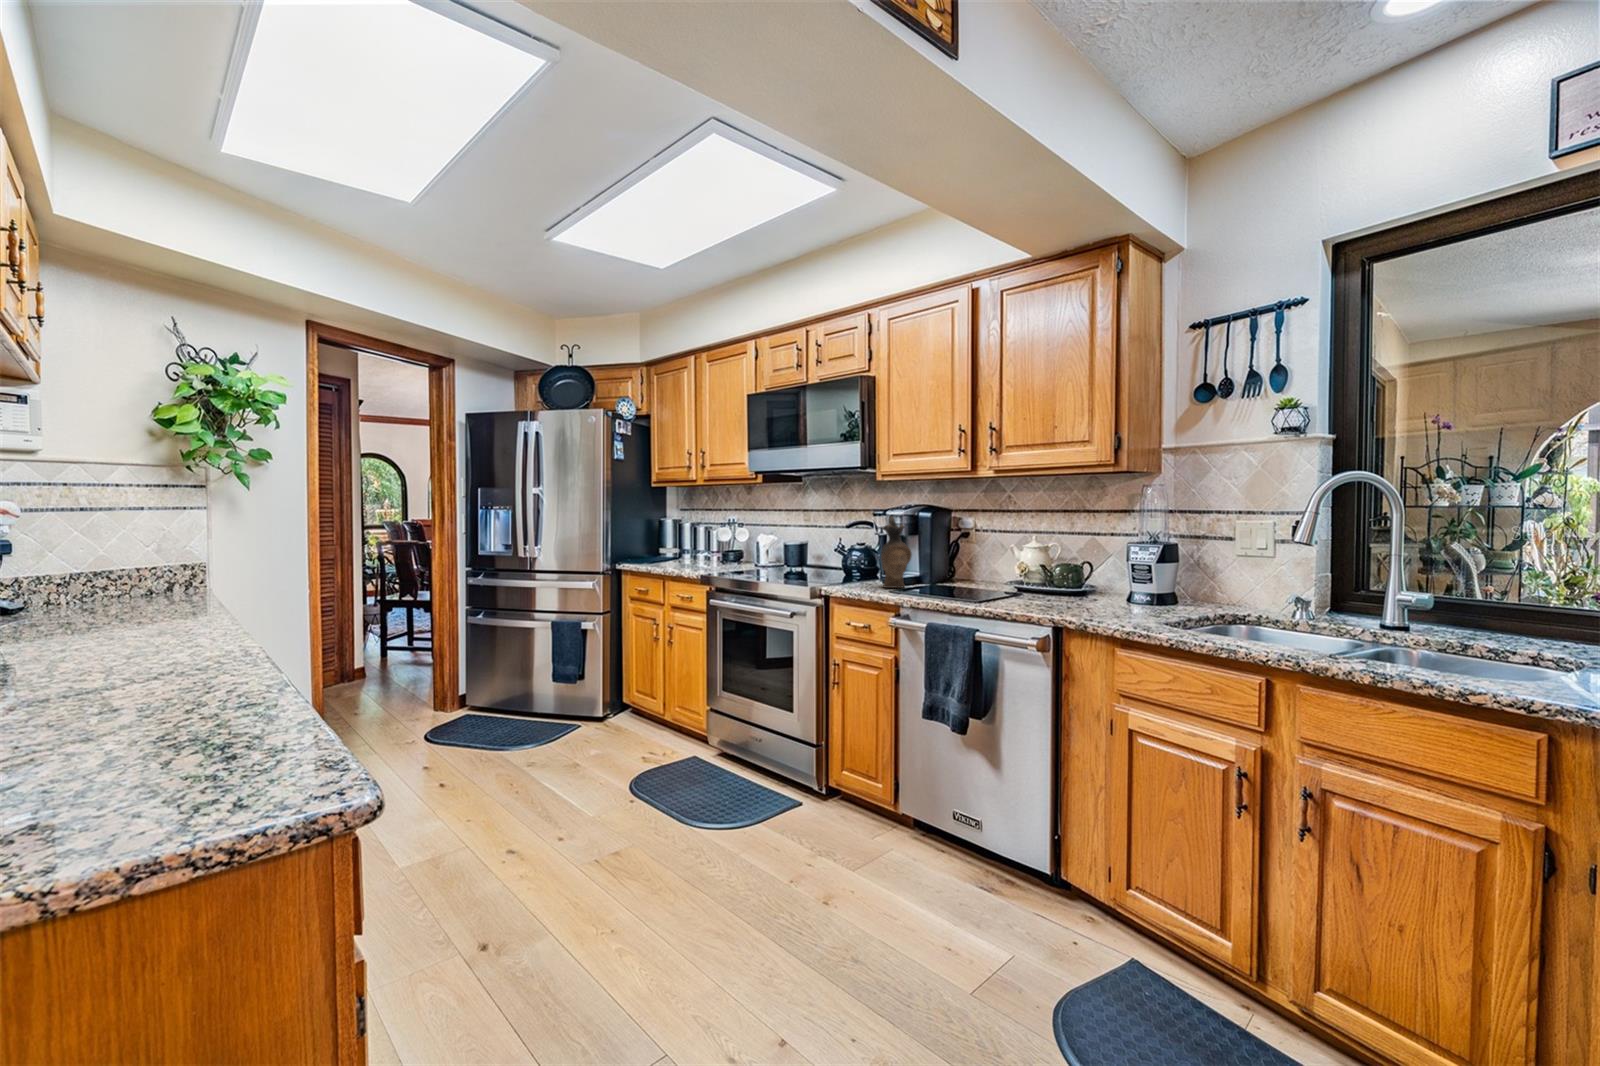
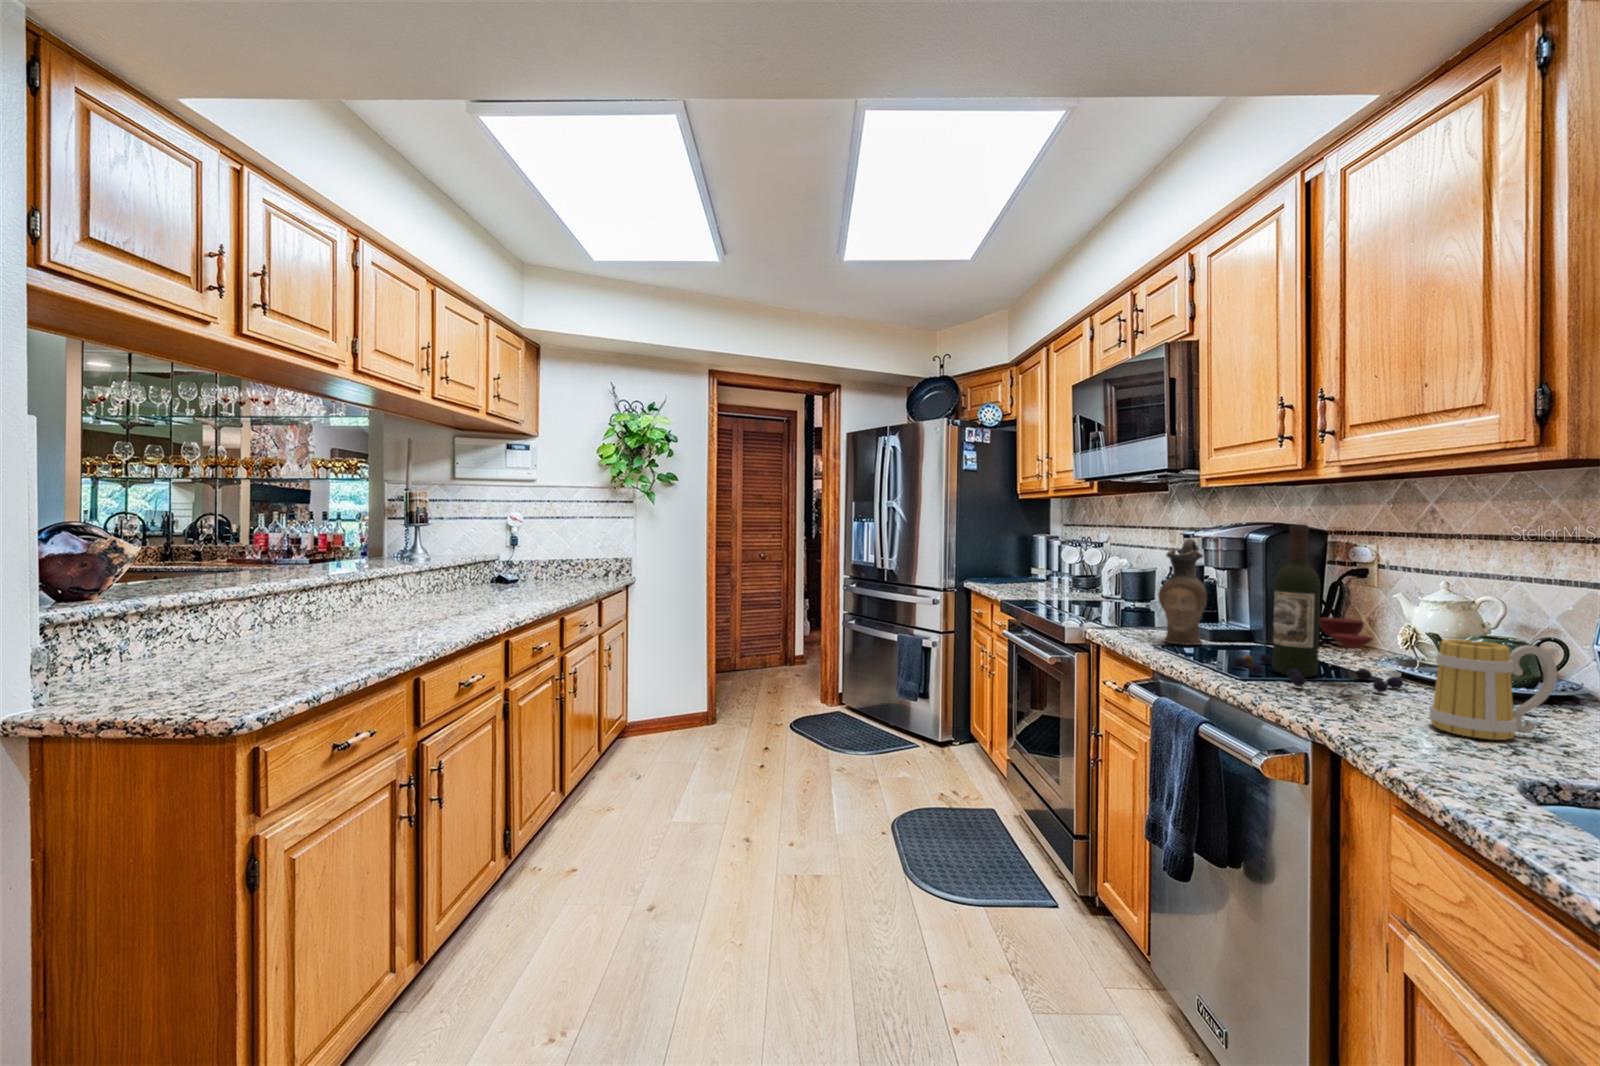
wine bottle: none [951,505,1040,600] -> present [1233,524,1403,692]
mug: none [1079,561,1119,607] -> present [1429,639,1557,740]

